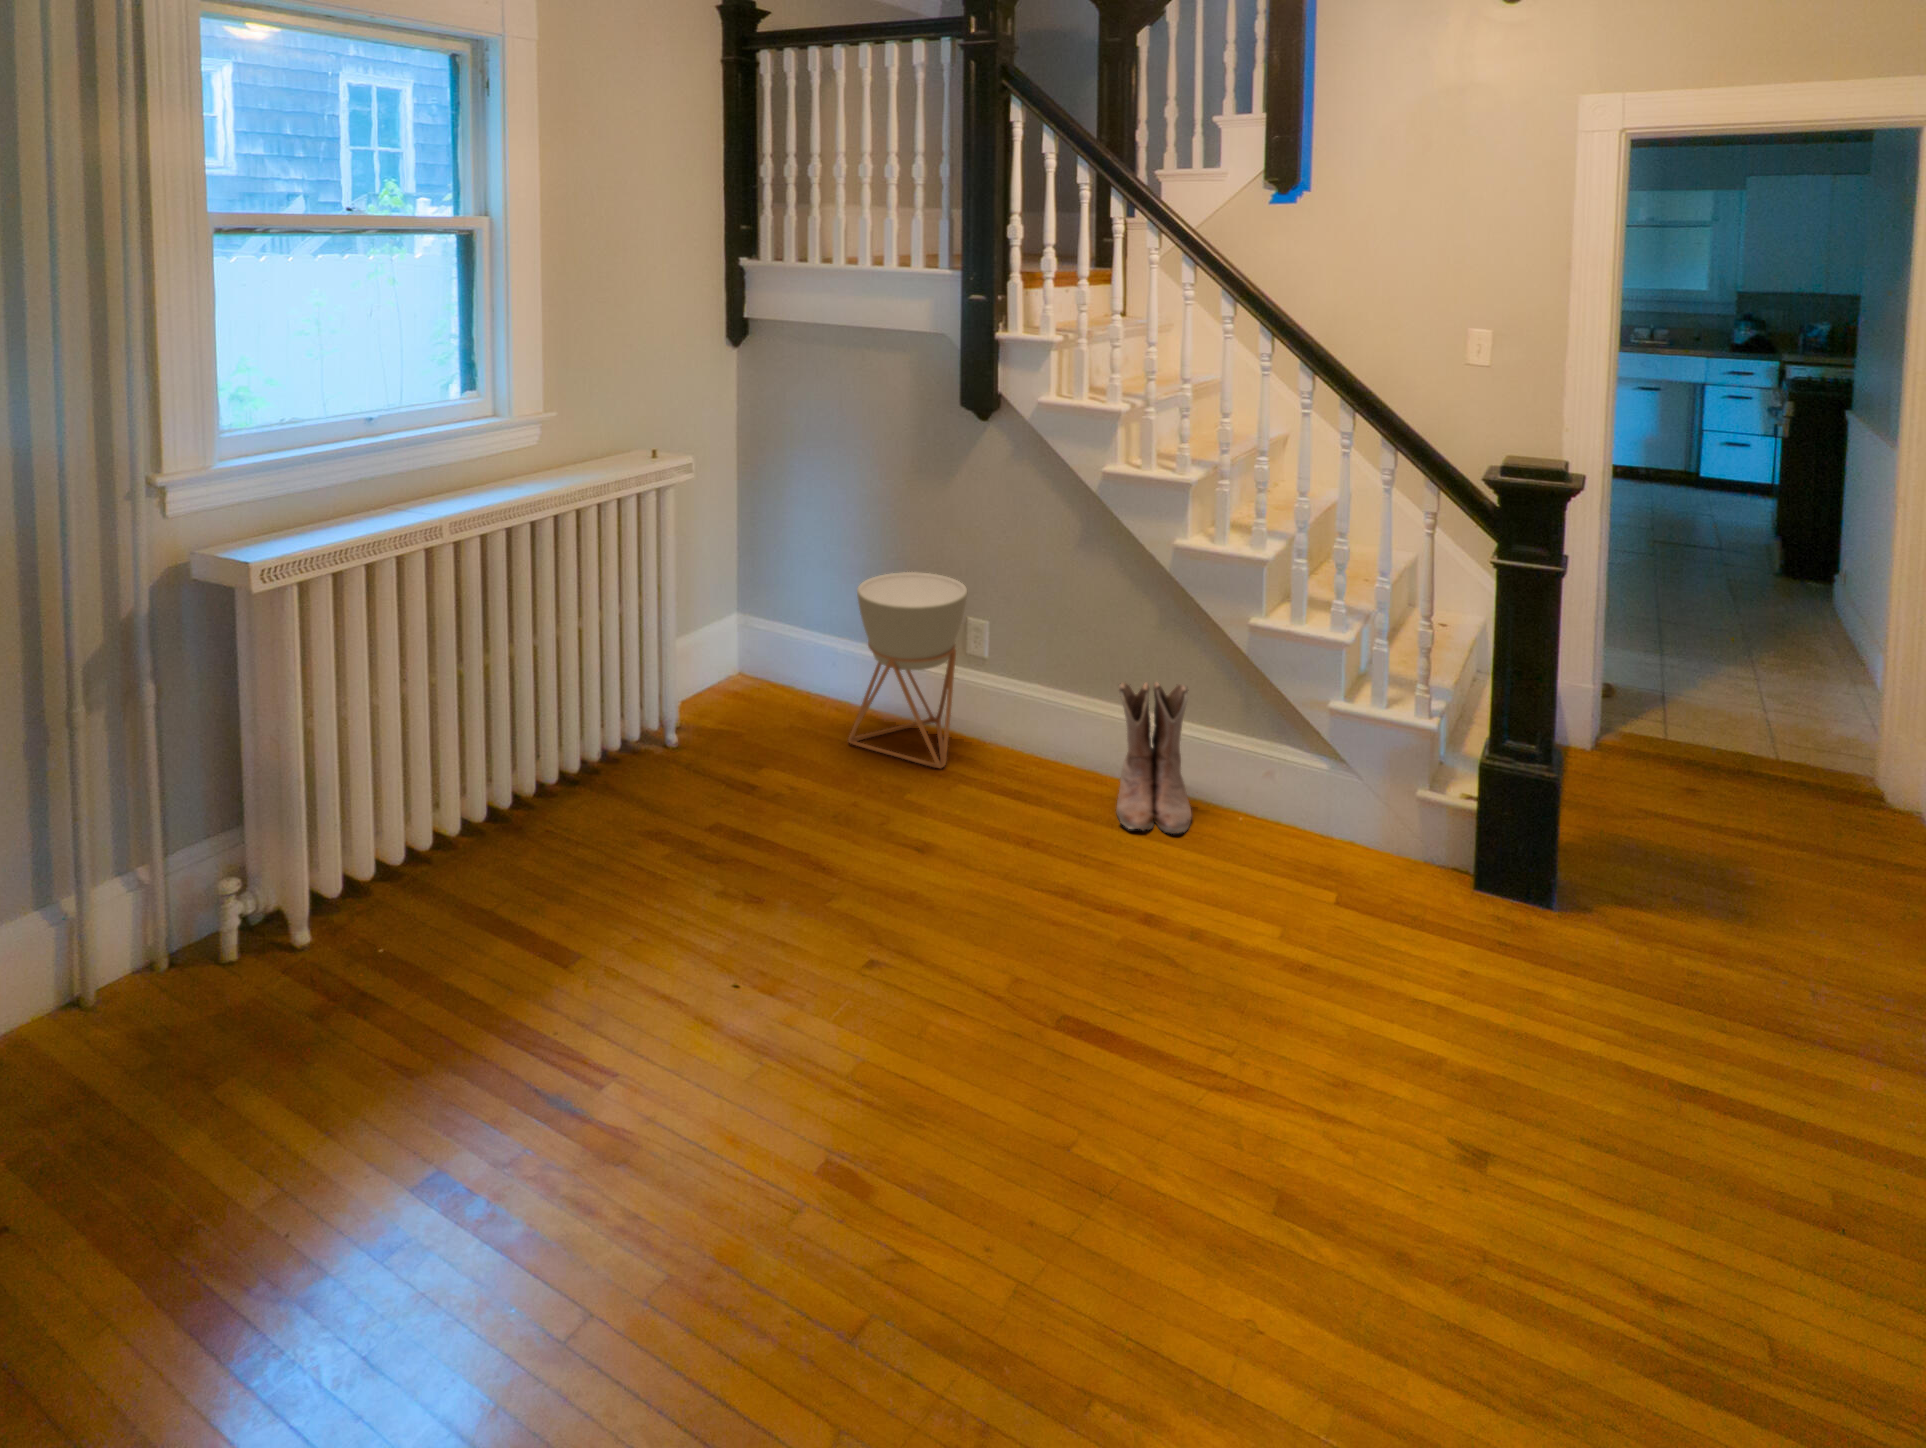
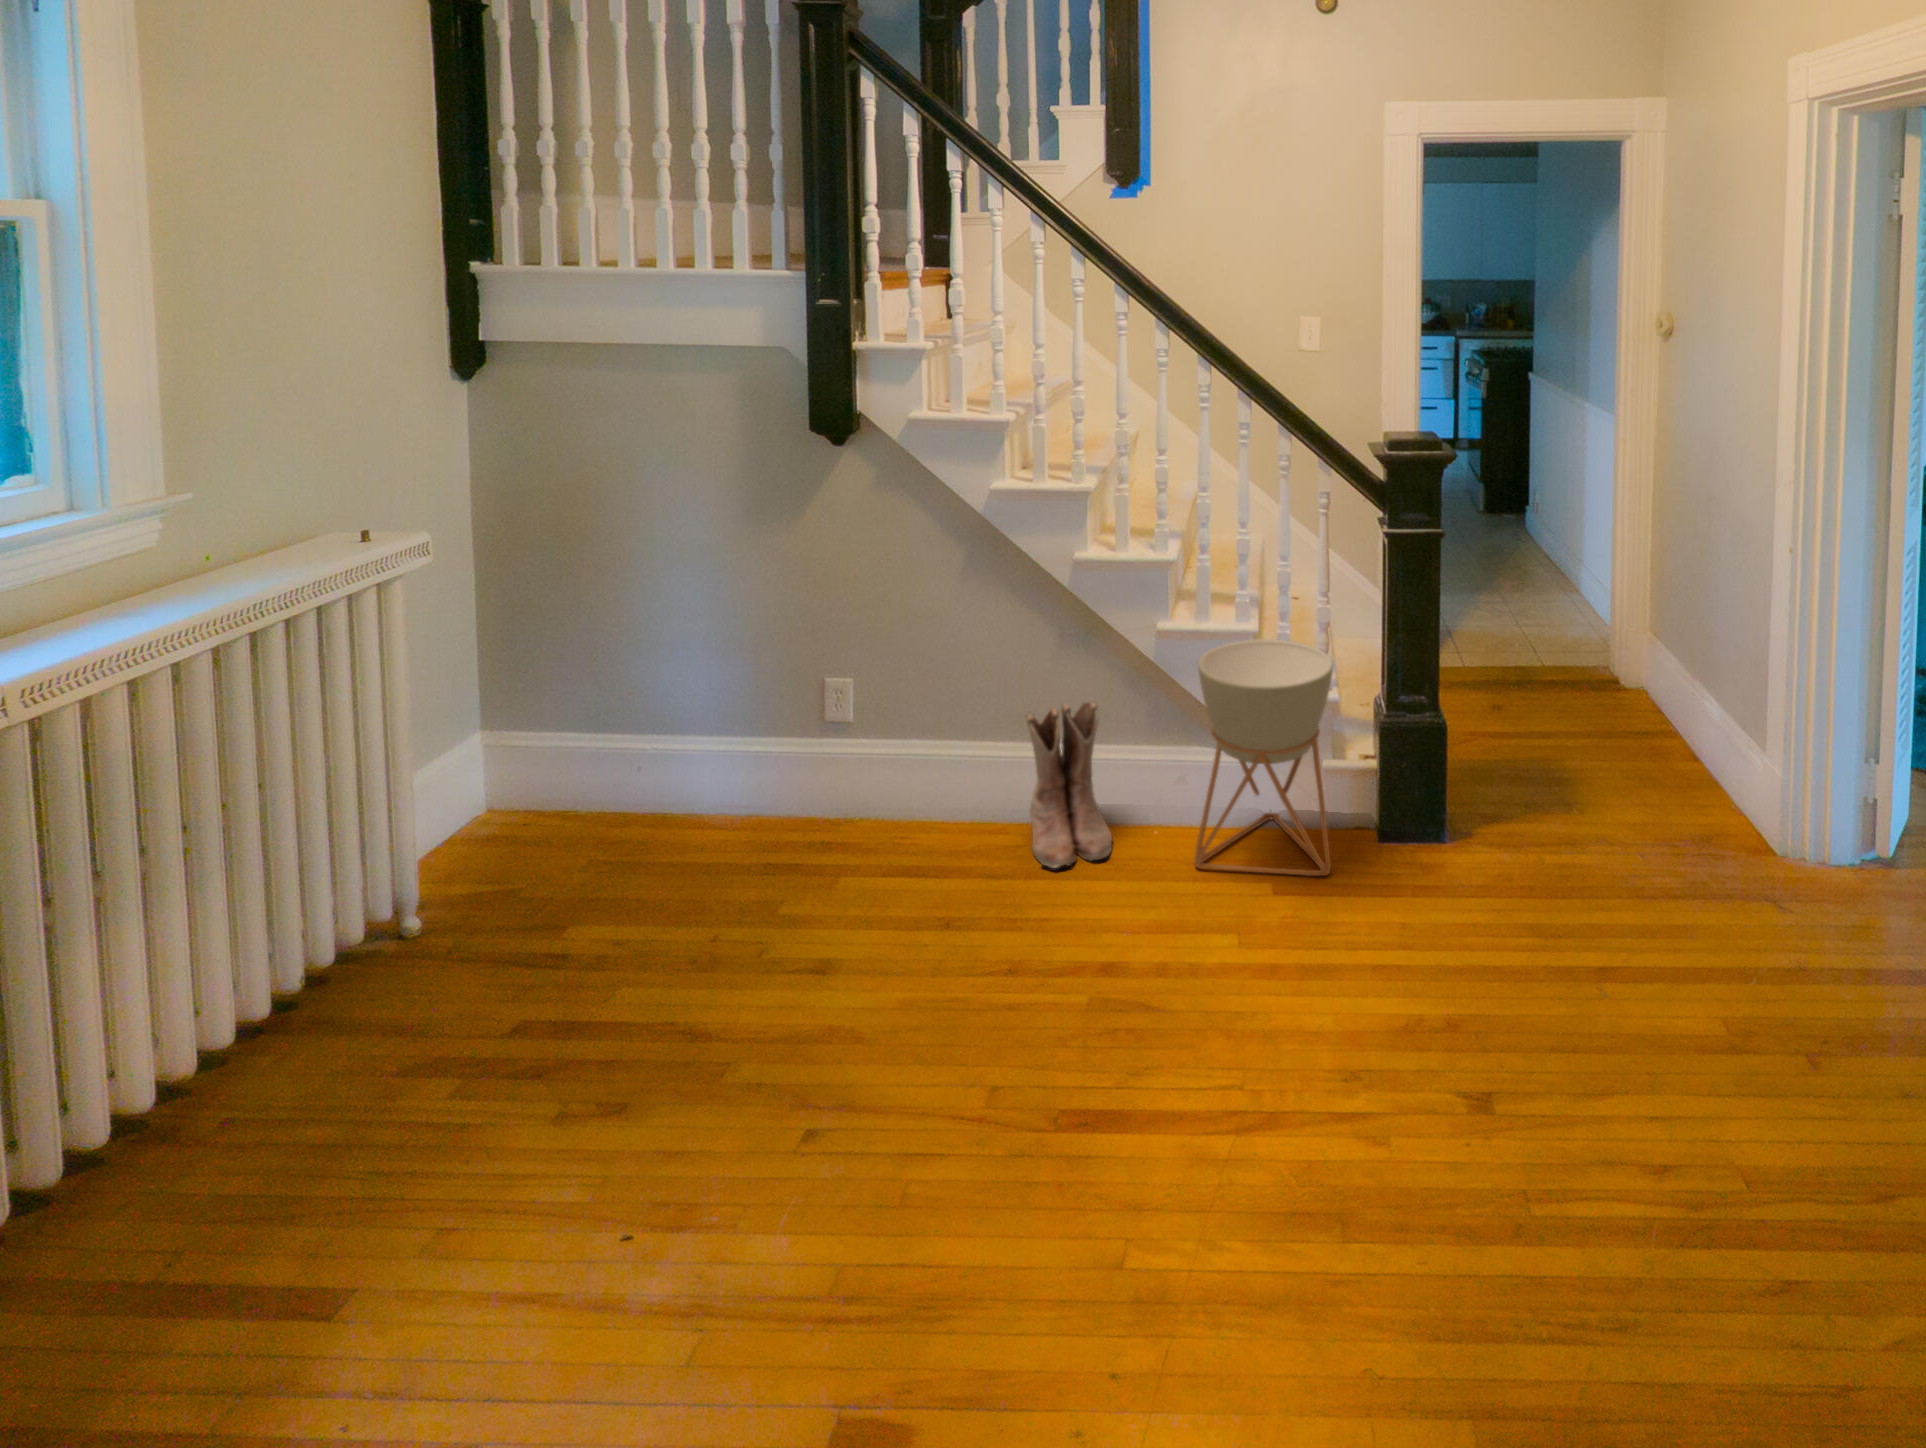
planter: present [848,572,967,768] -> present [1194,639,1333,876]

